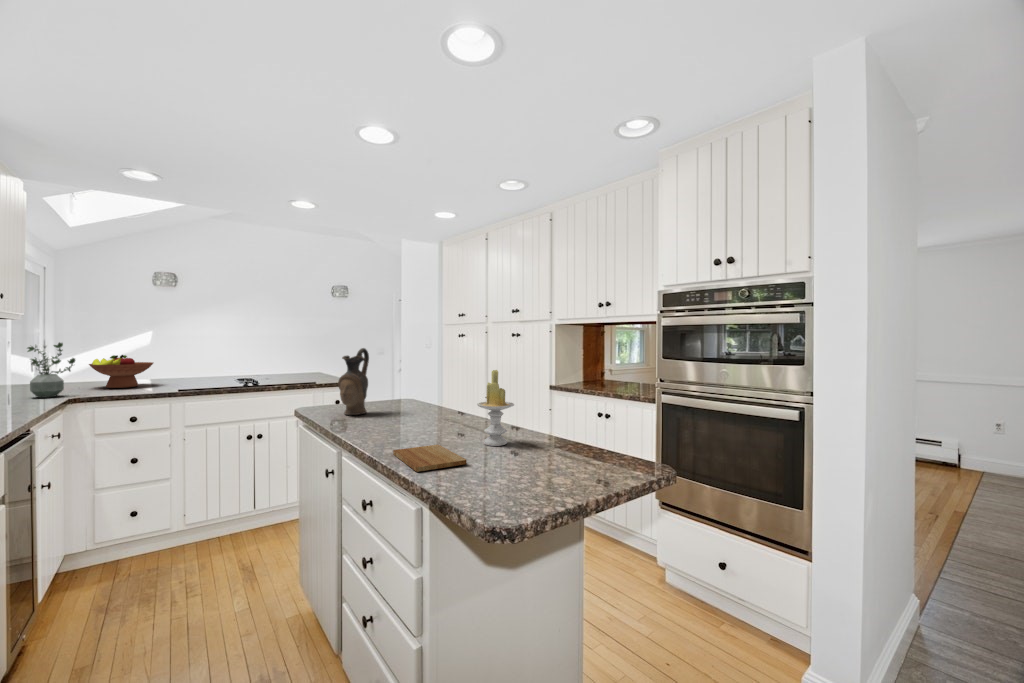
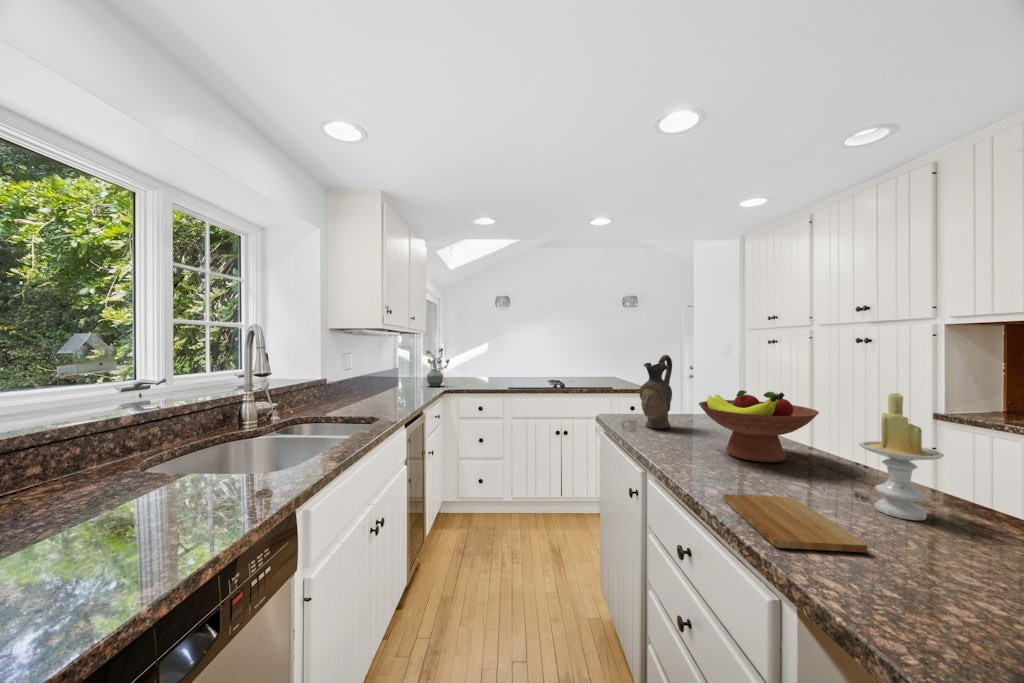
fruit bowl: present [89,355,153,388] -> present [699,390,819,462]

